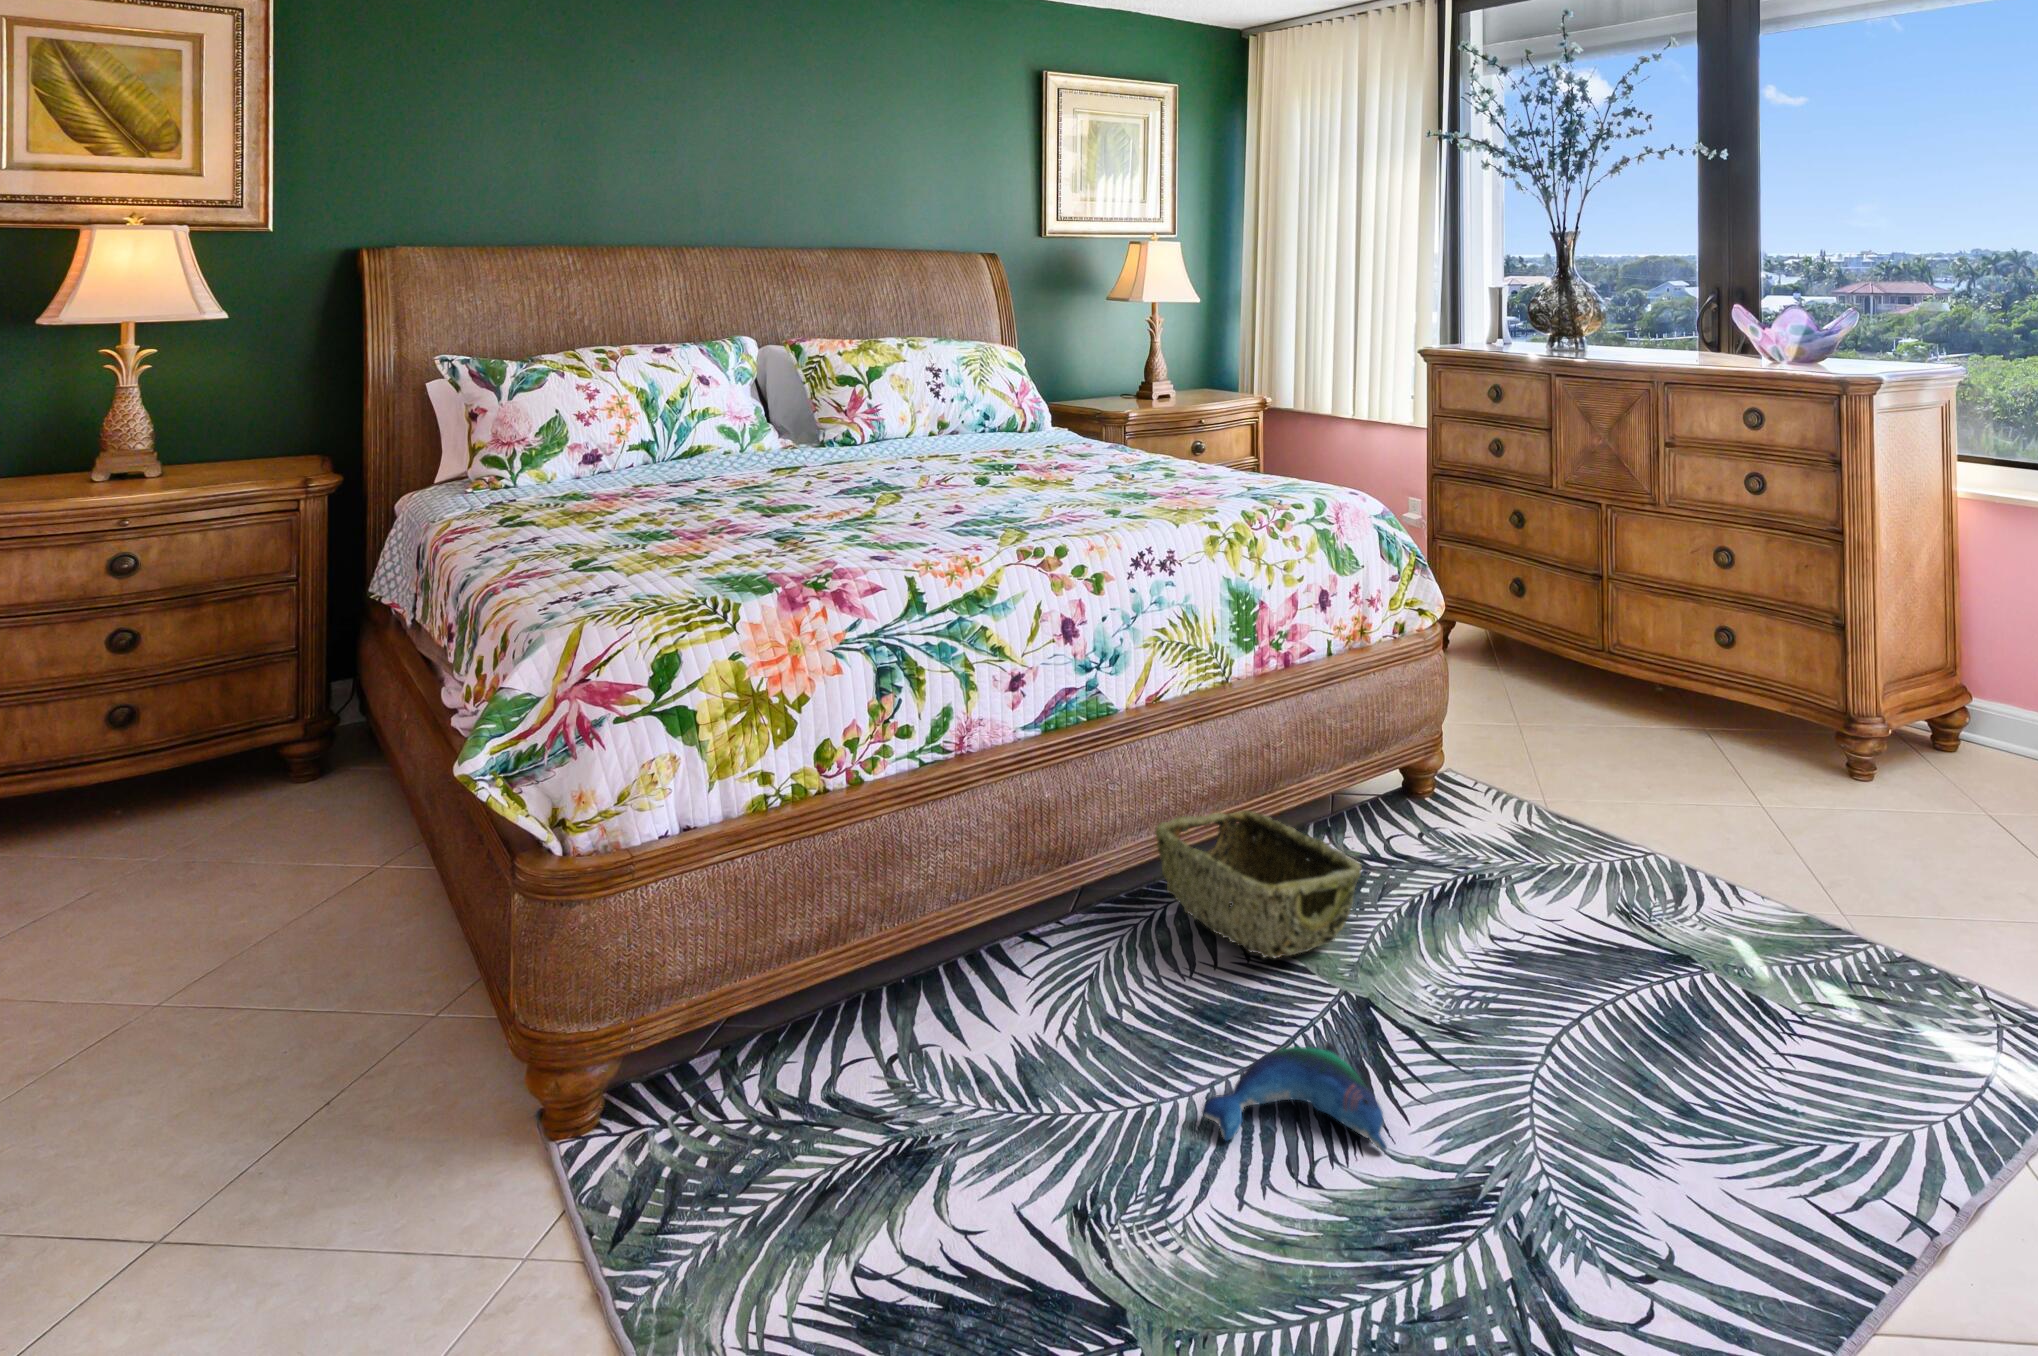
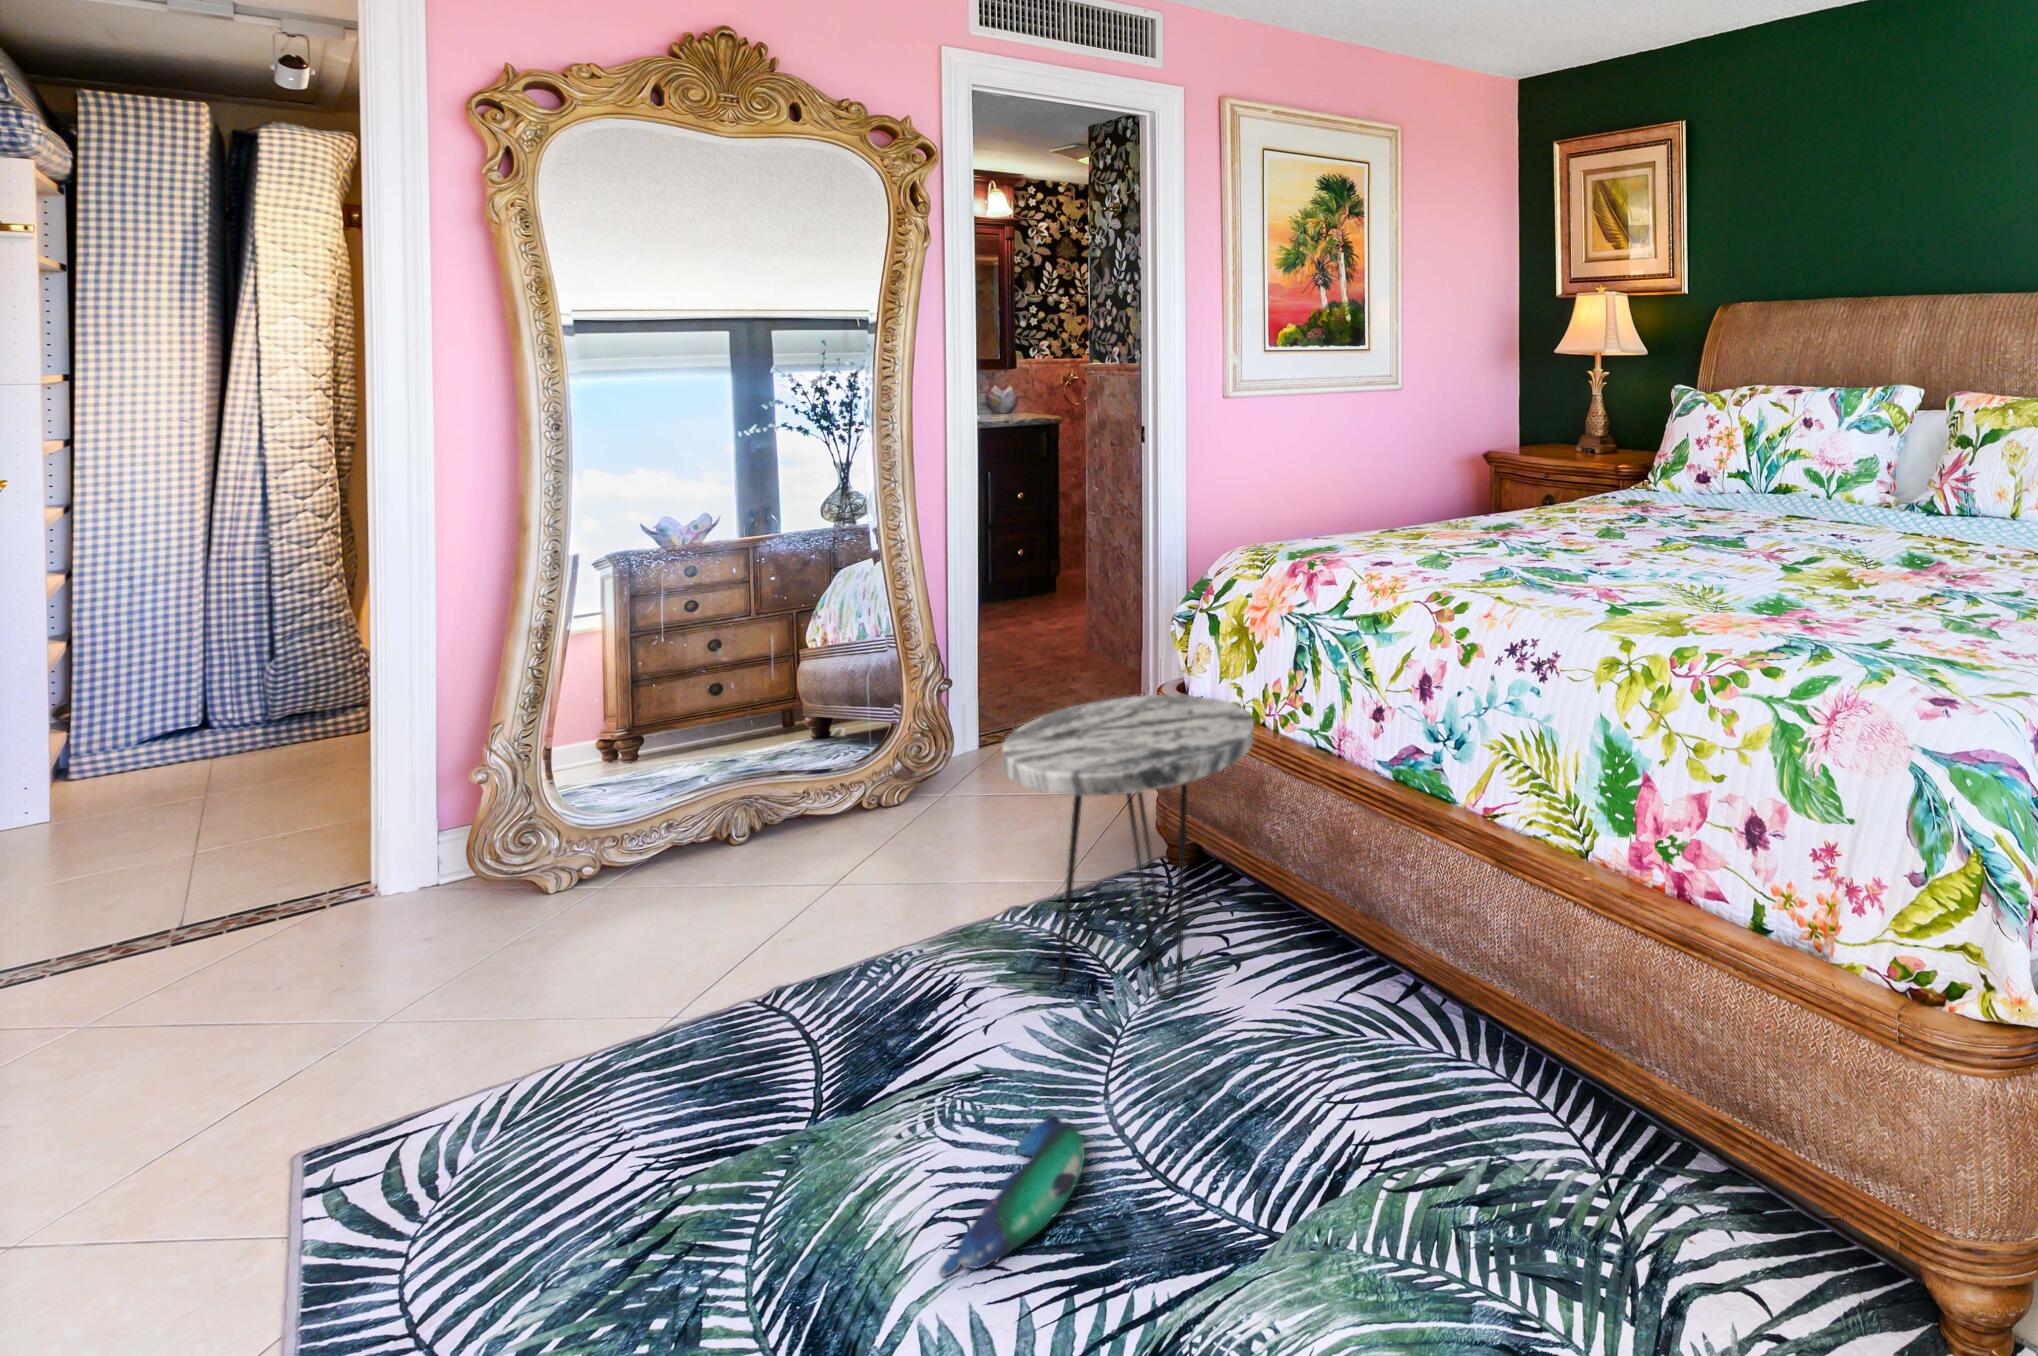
side table: none [715,762,1042,1189] -> present [1003,695,1254,999]
woven basket: present [1156,810,1361,958] -> none [1268,957,1553,1212]

